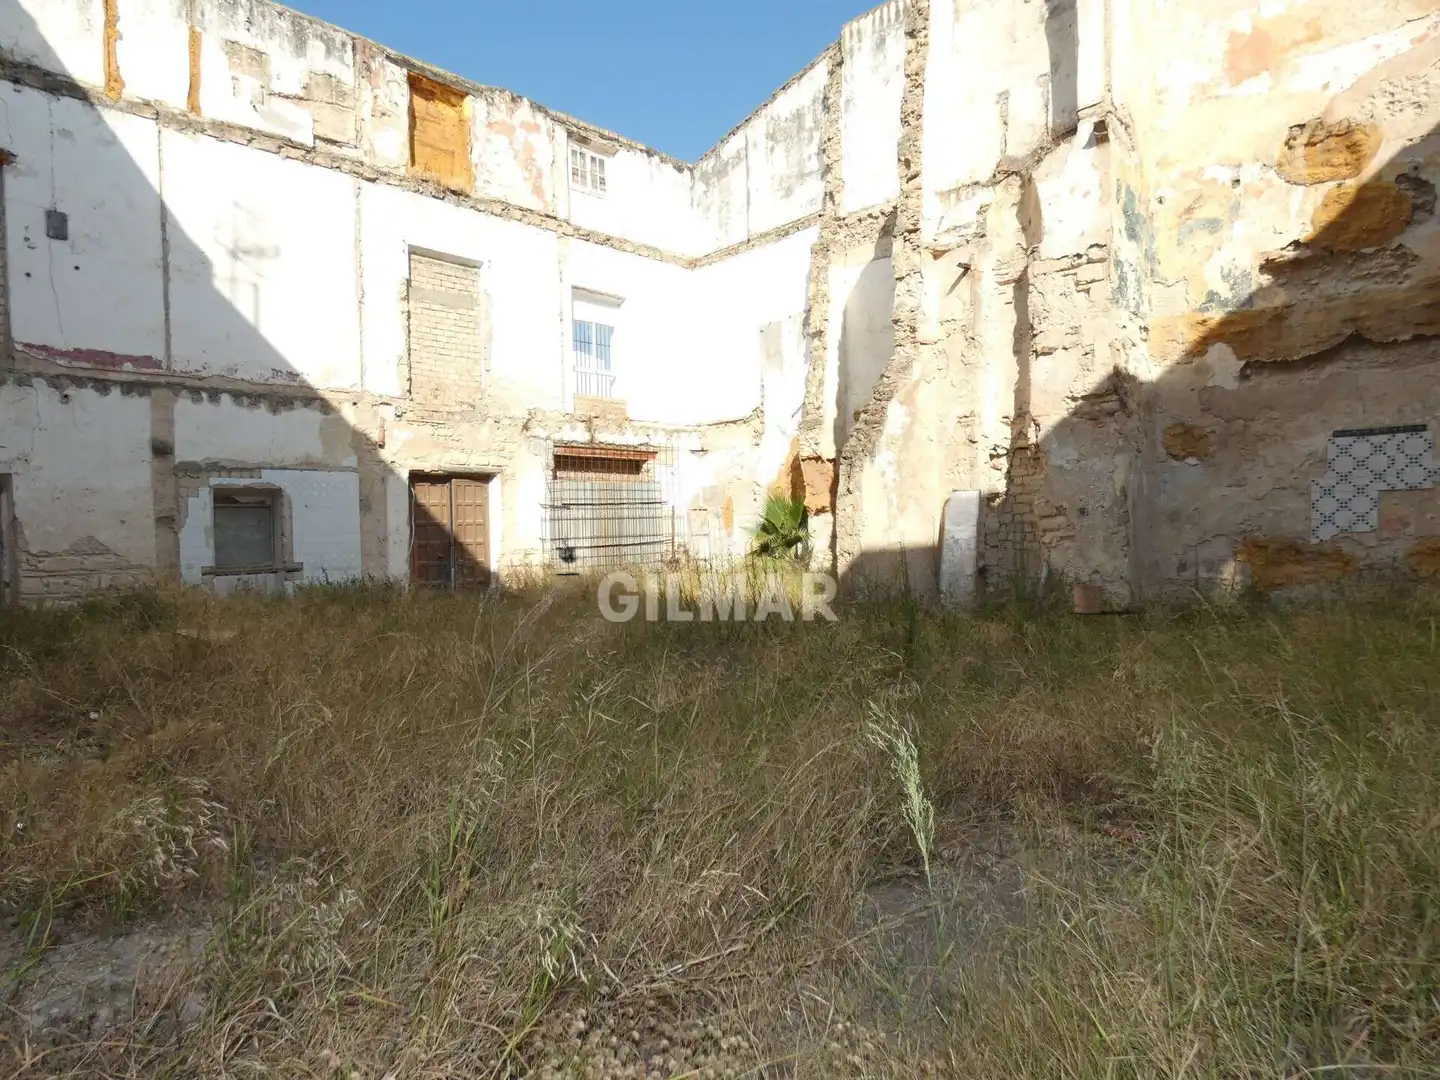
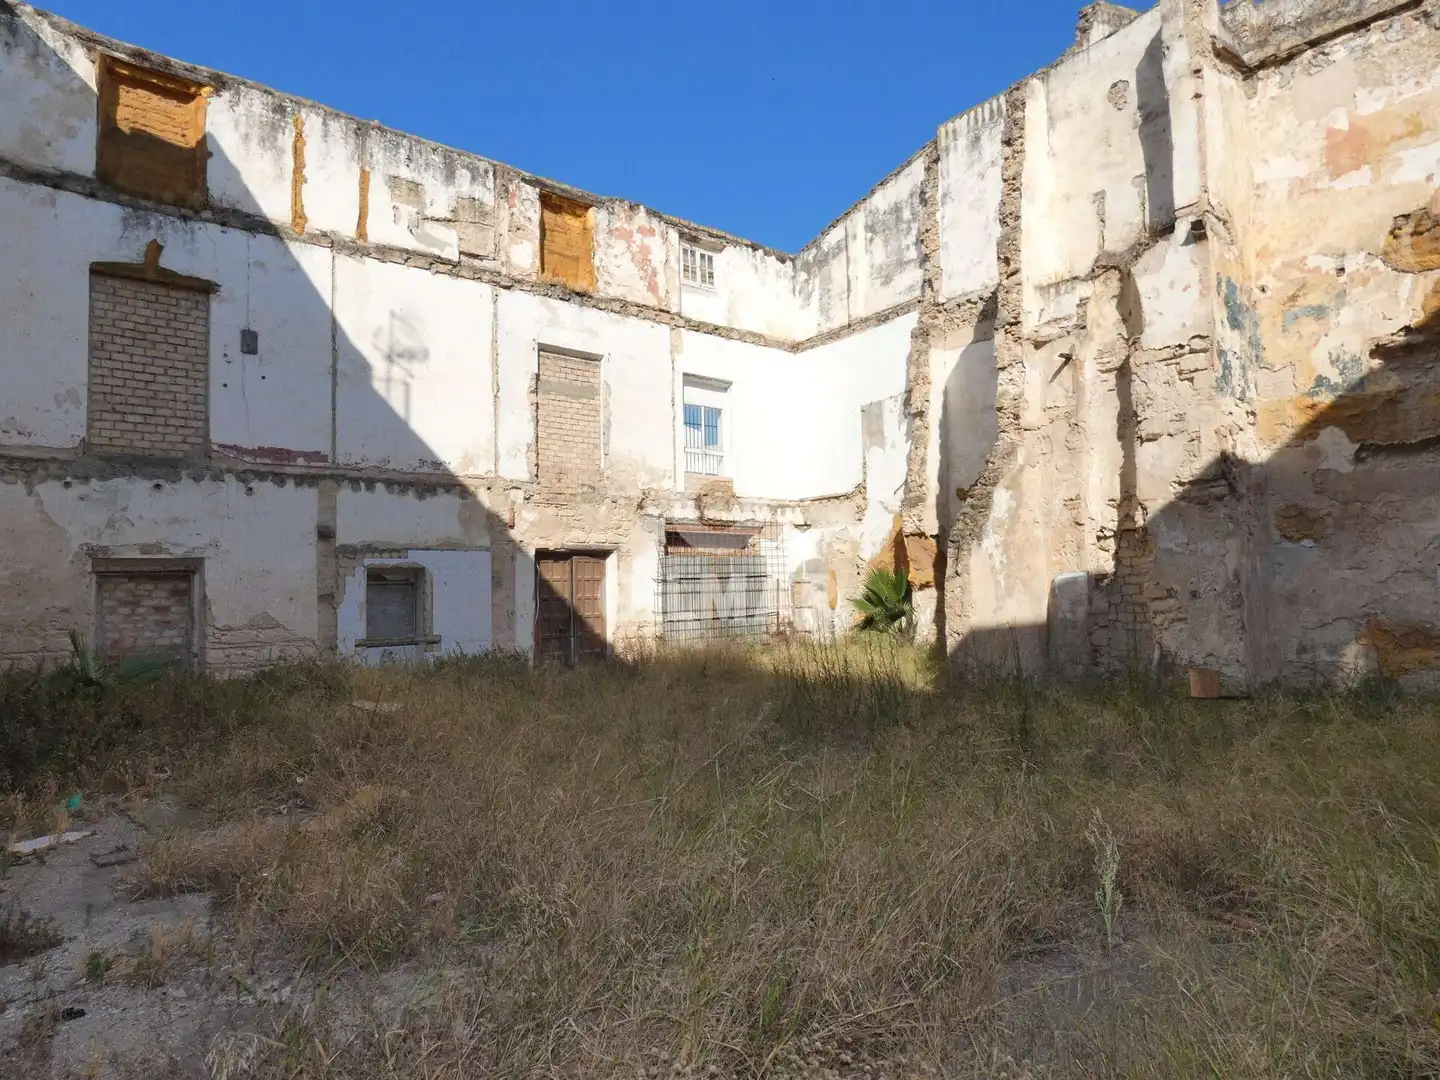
potted tree: present [558,538,578,575] -> none [665,606,688,646]

